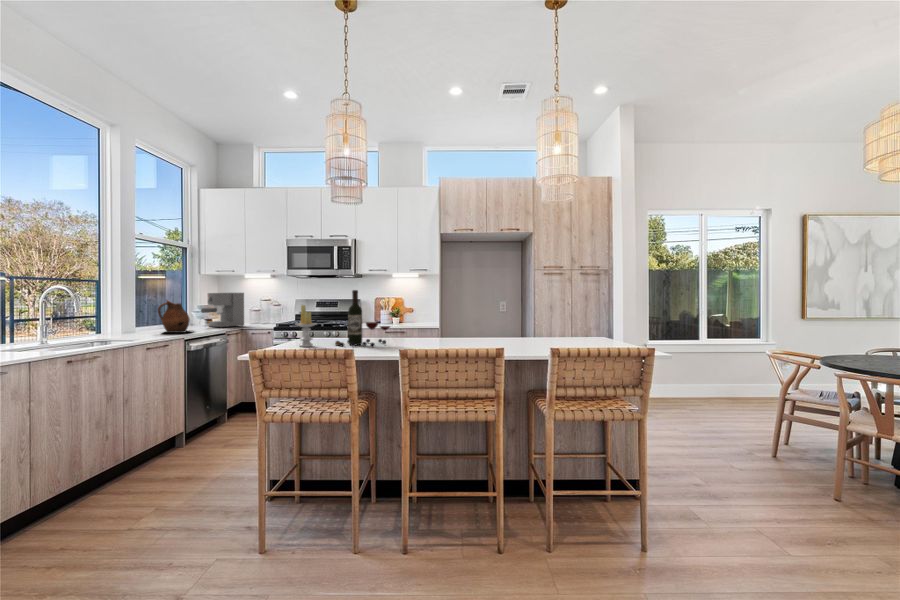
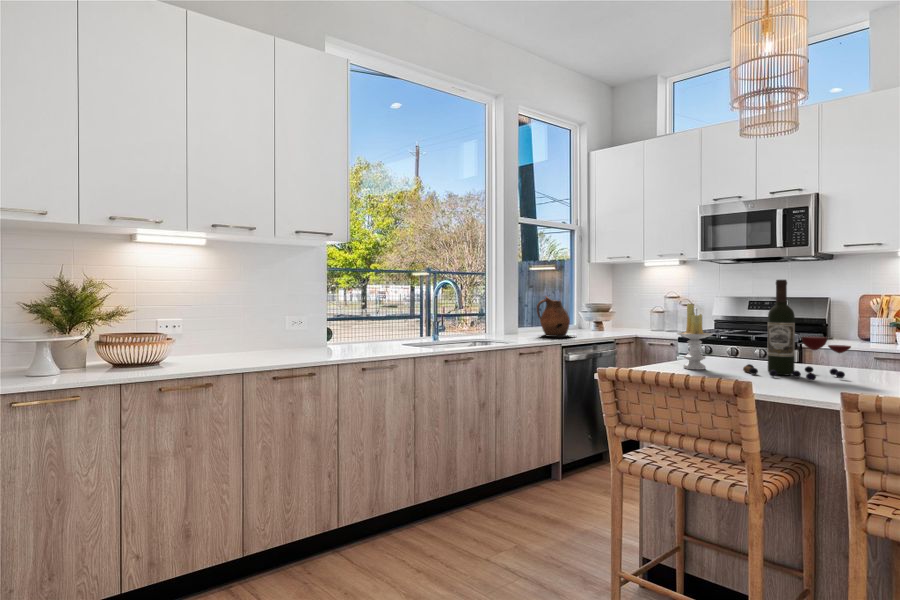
coffee maker: present [201,293,244,327] -> none [587,287,640,334]

